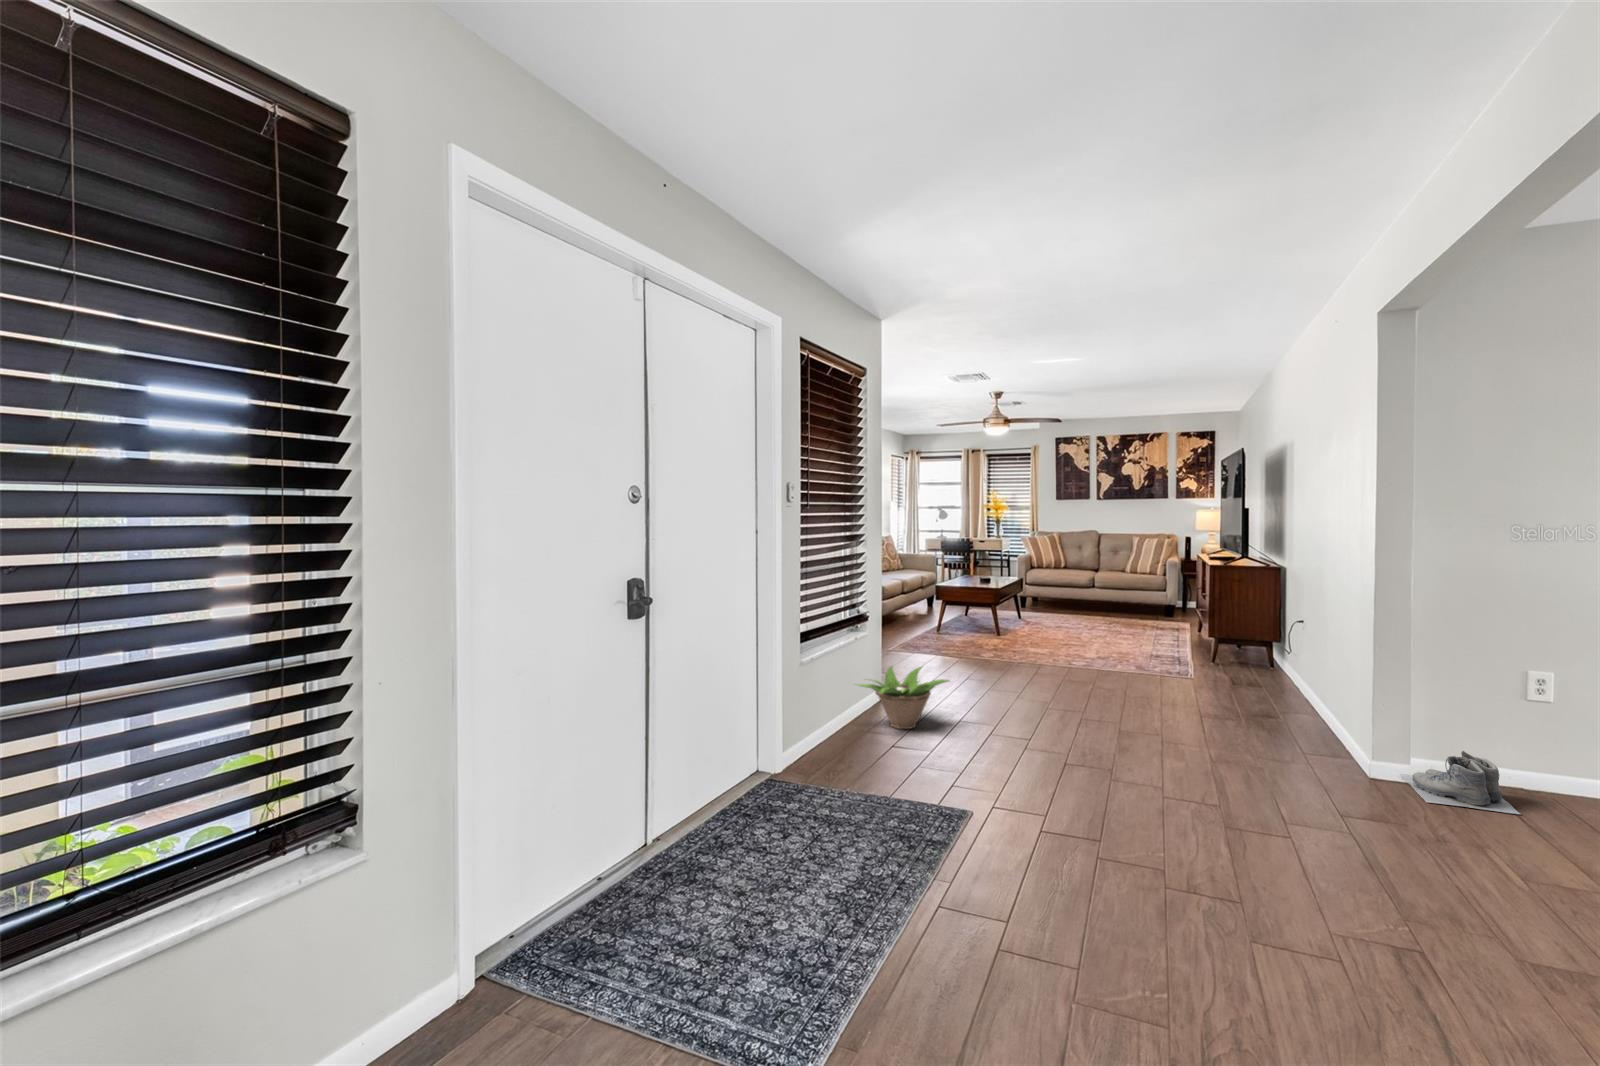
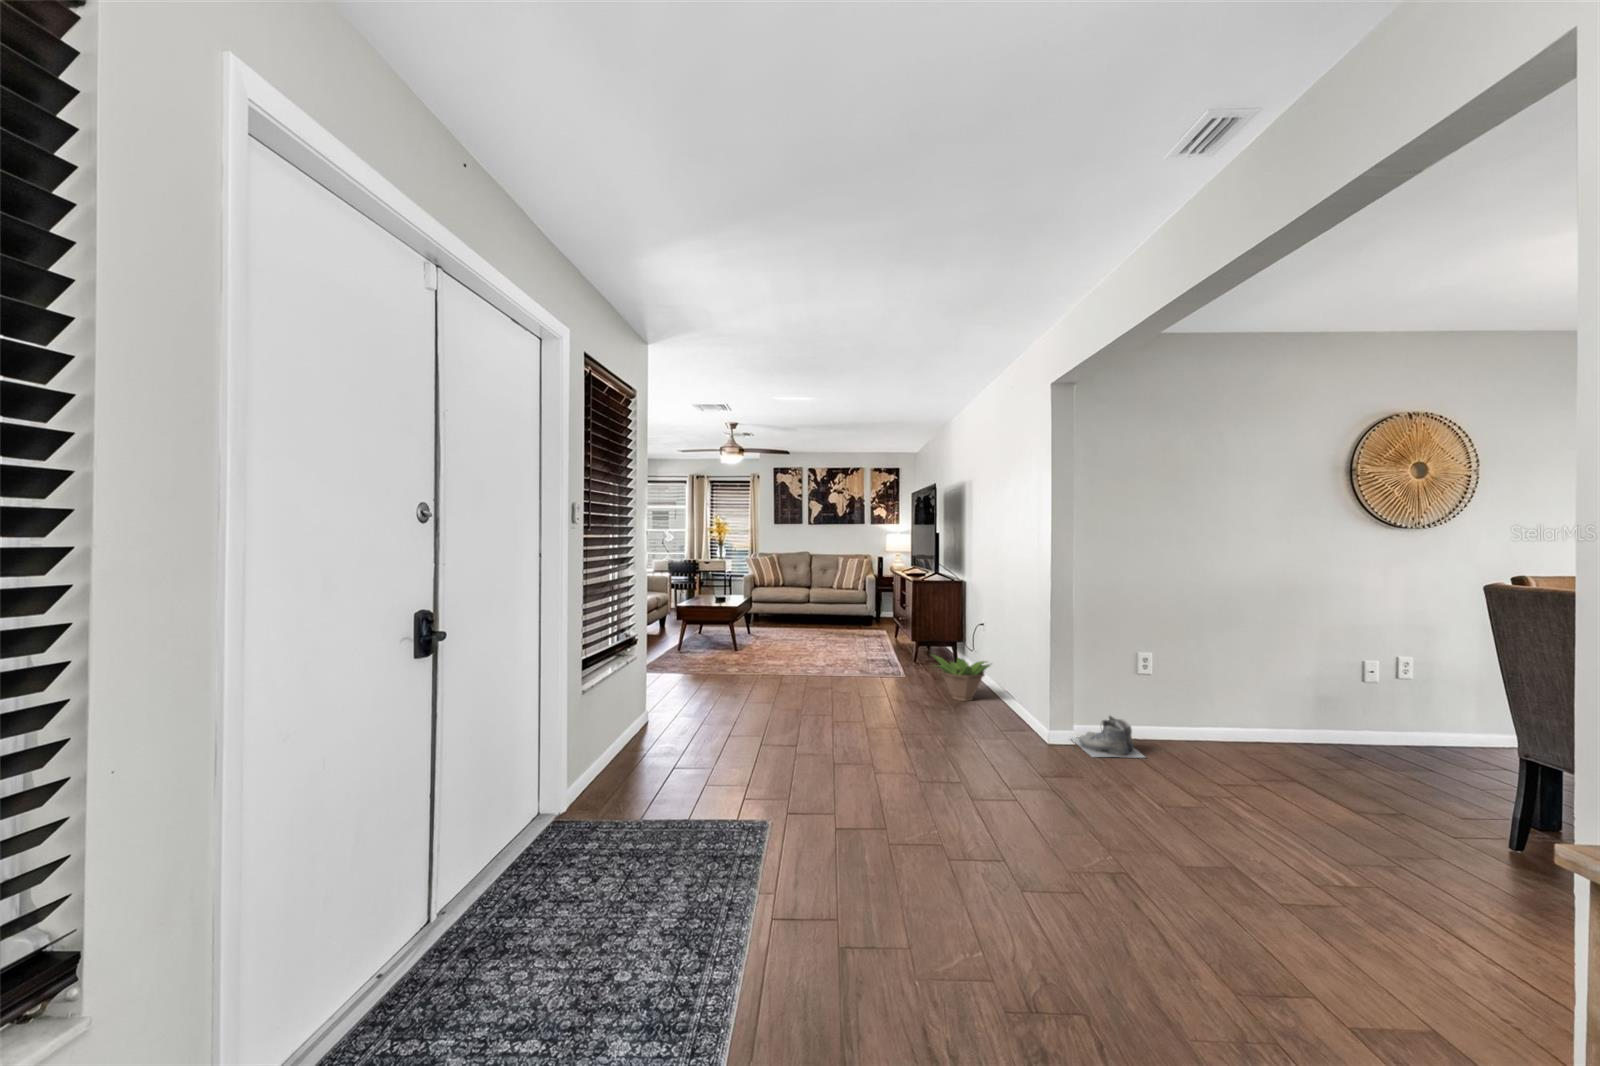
decorative plant: present [857,666,949,729] -> present [933,655,990,701]

